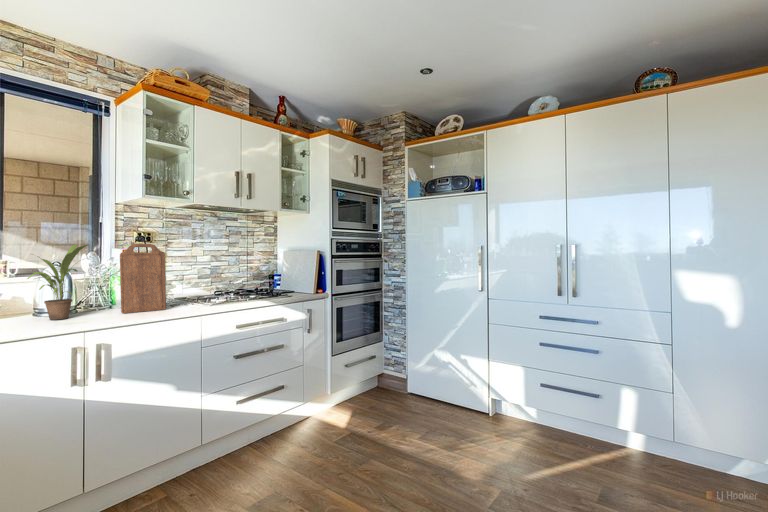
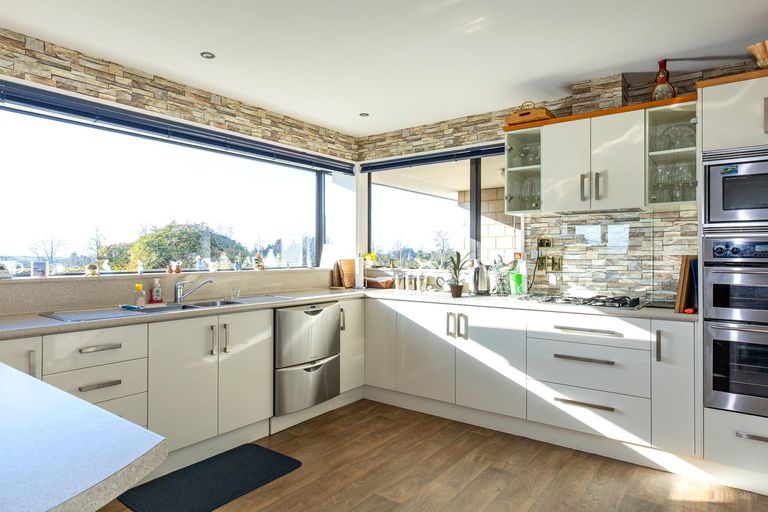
cutting board: present [120,244,166,313] -> none [482,250,508,301]

